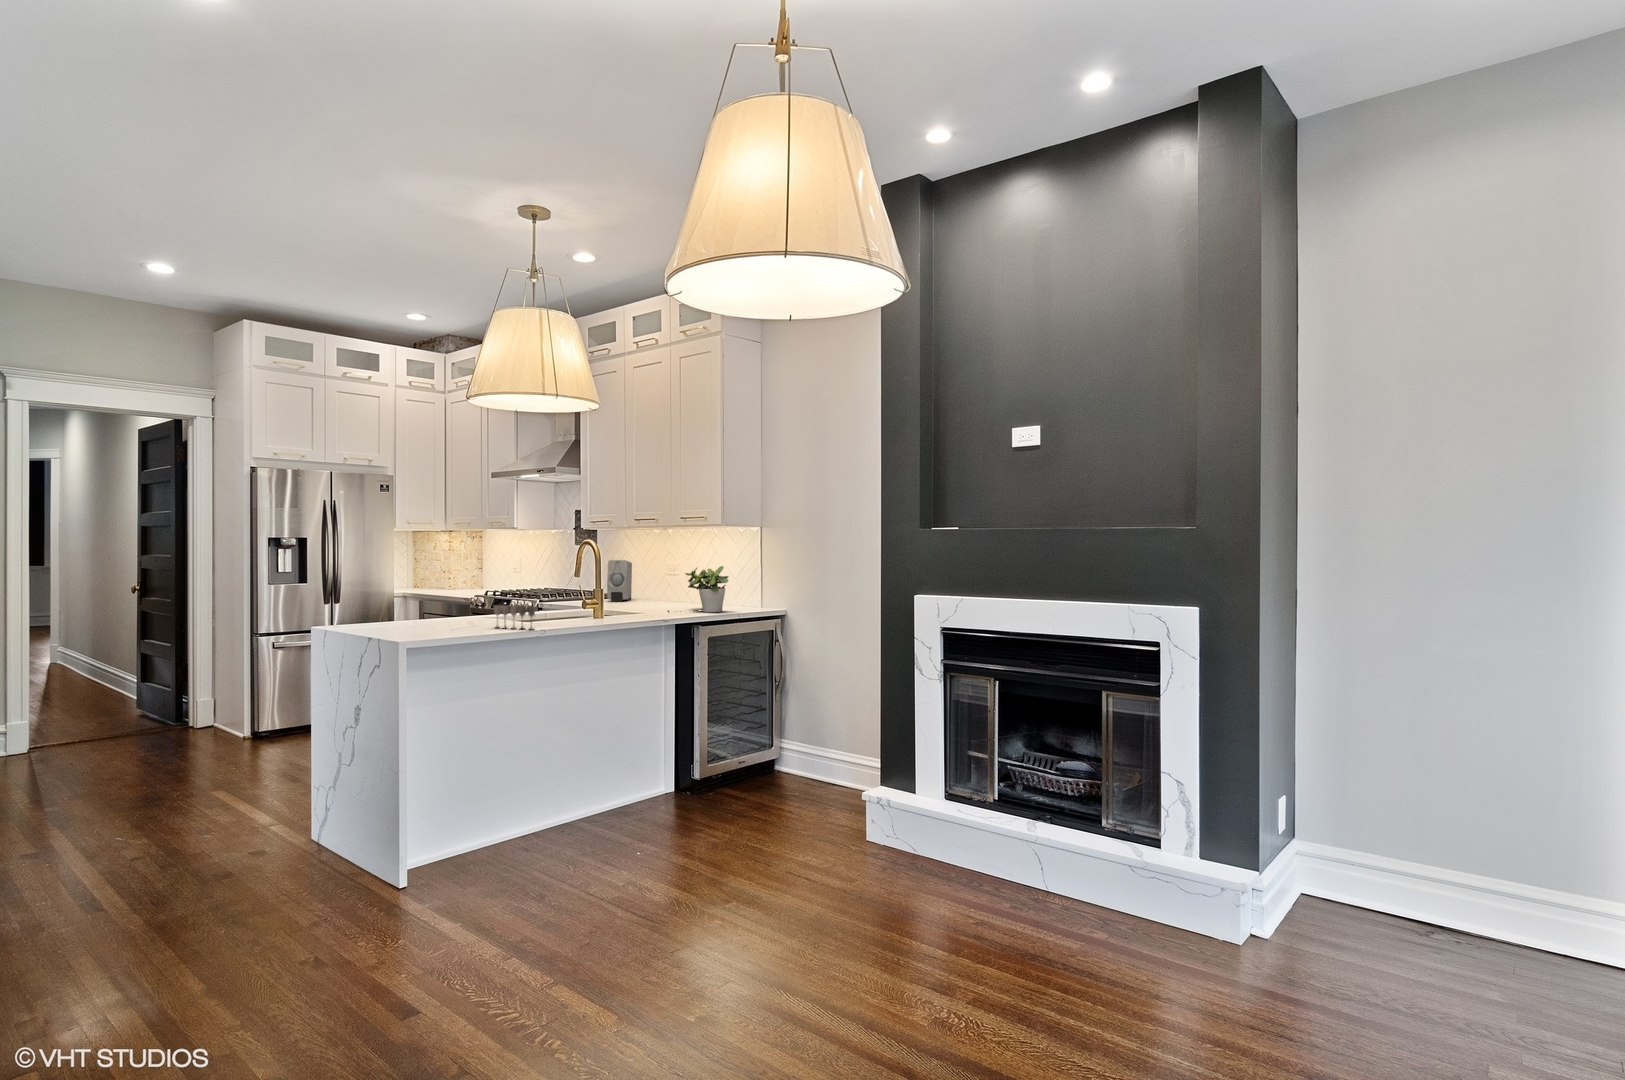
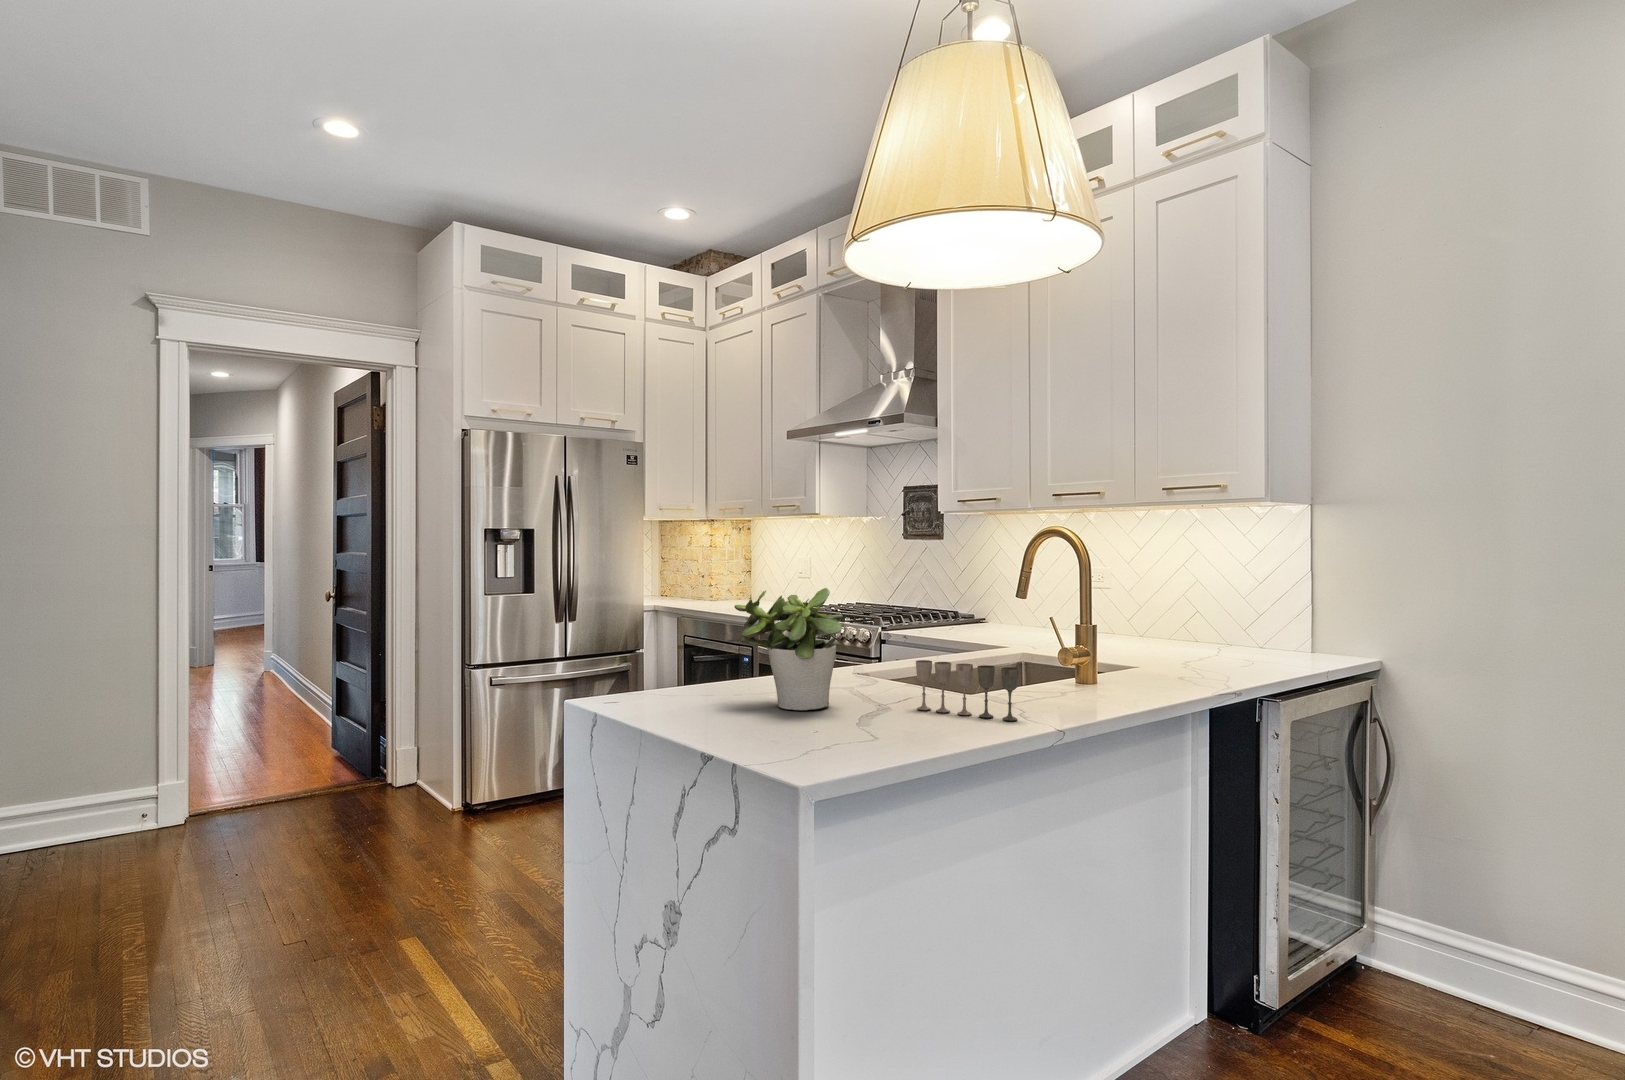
soap dispenser: present [607,560,632,601] -> none [994,563,1027,632]
potted plant: present [685,566,728,612] -> present [734,588,844,710]

